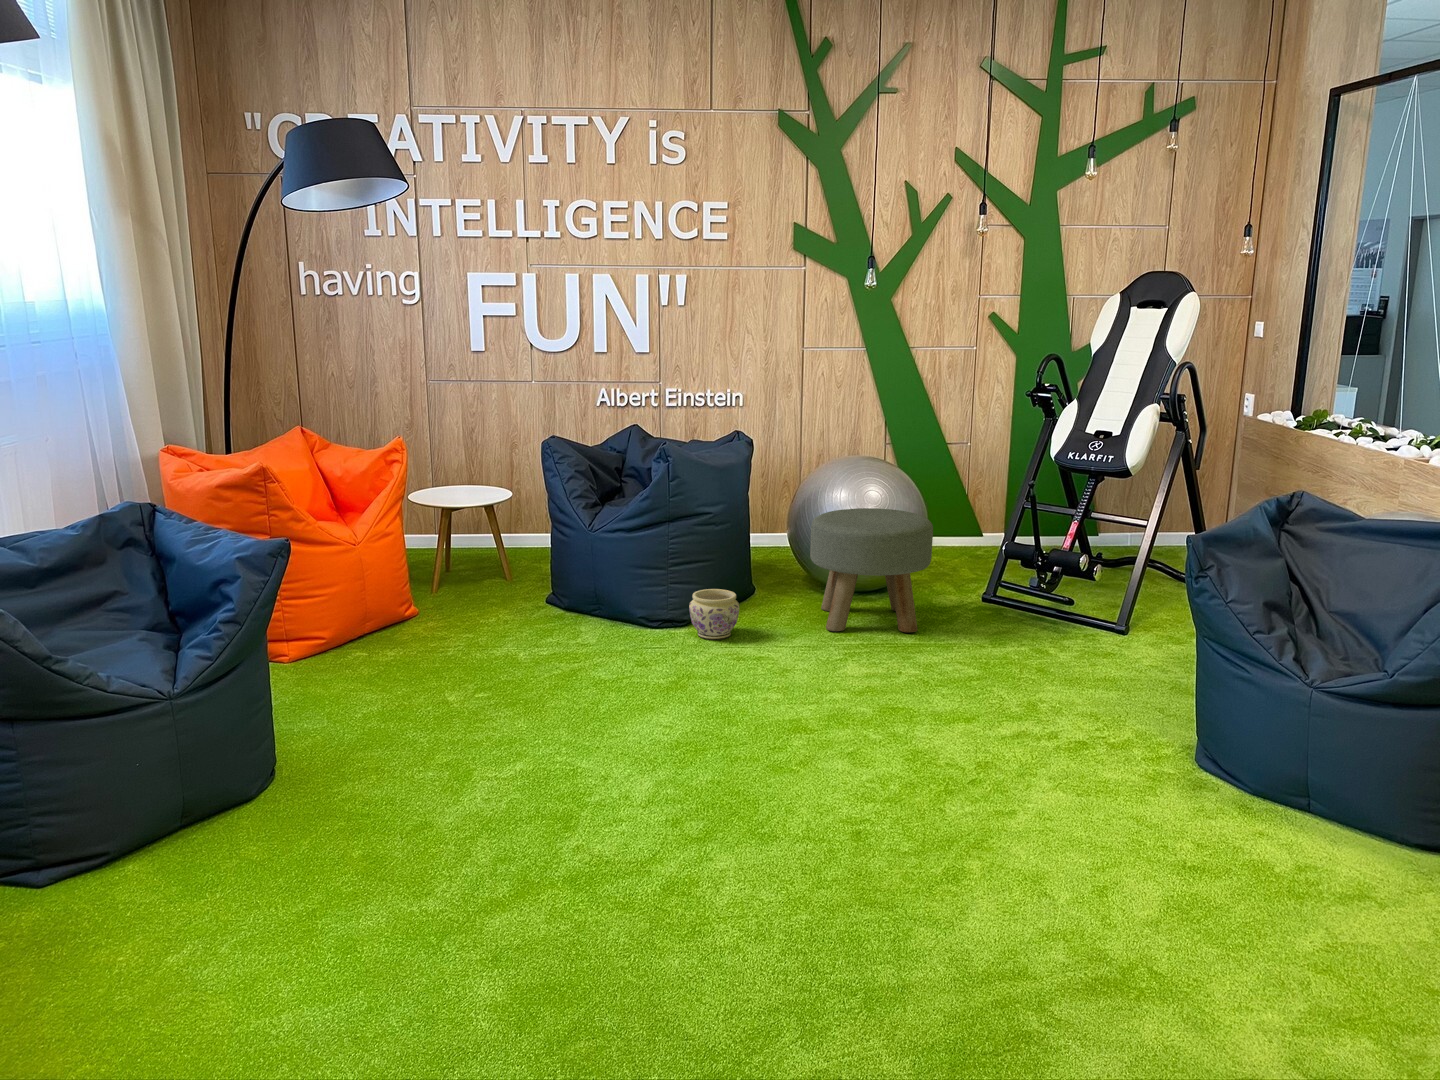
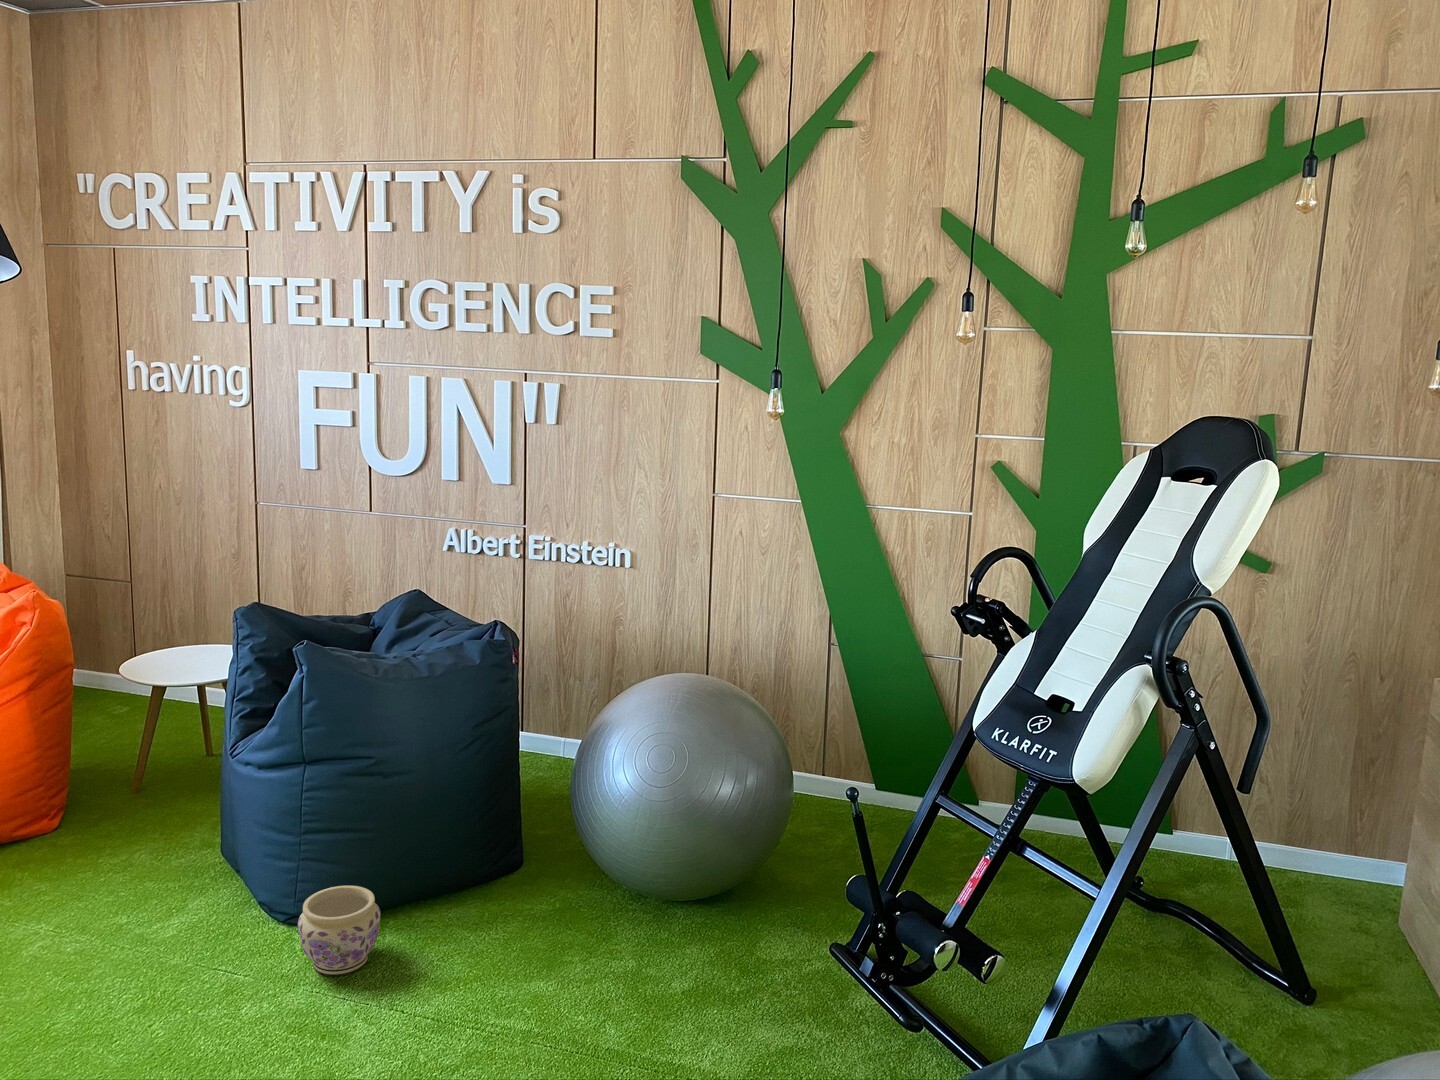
ottoman: present [810,508,933,632] -> none [507,778,707,1023]

